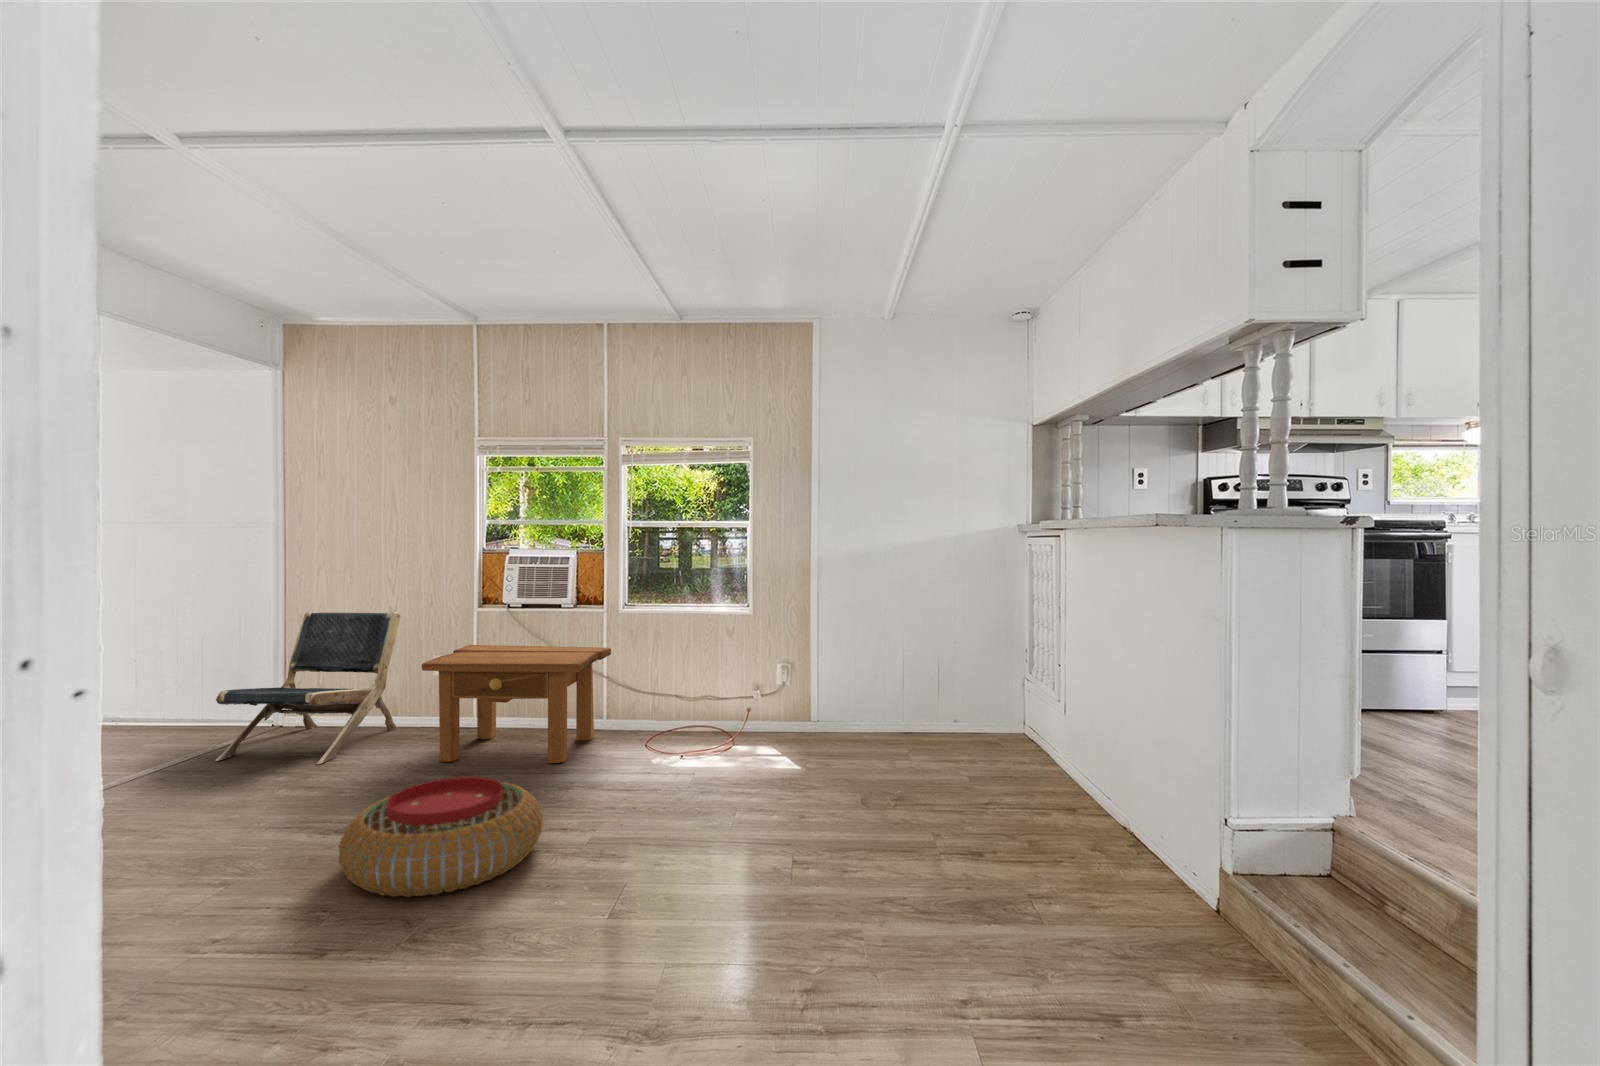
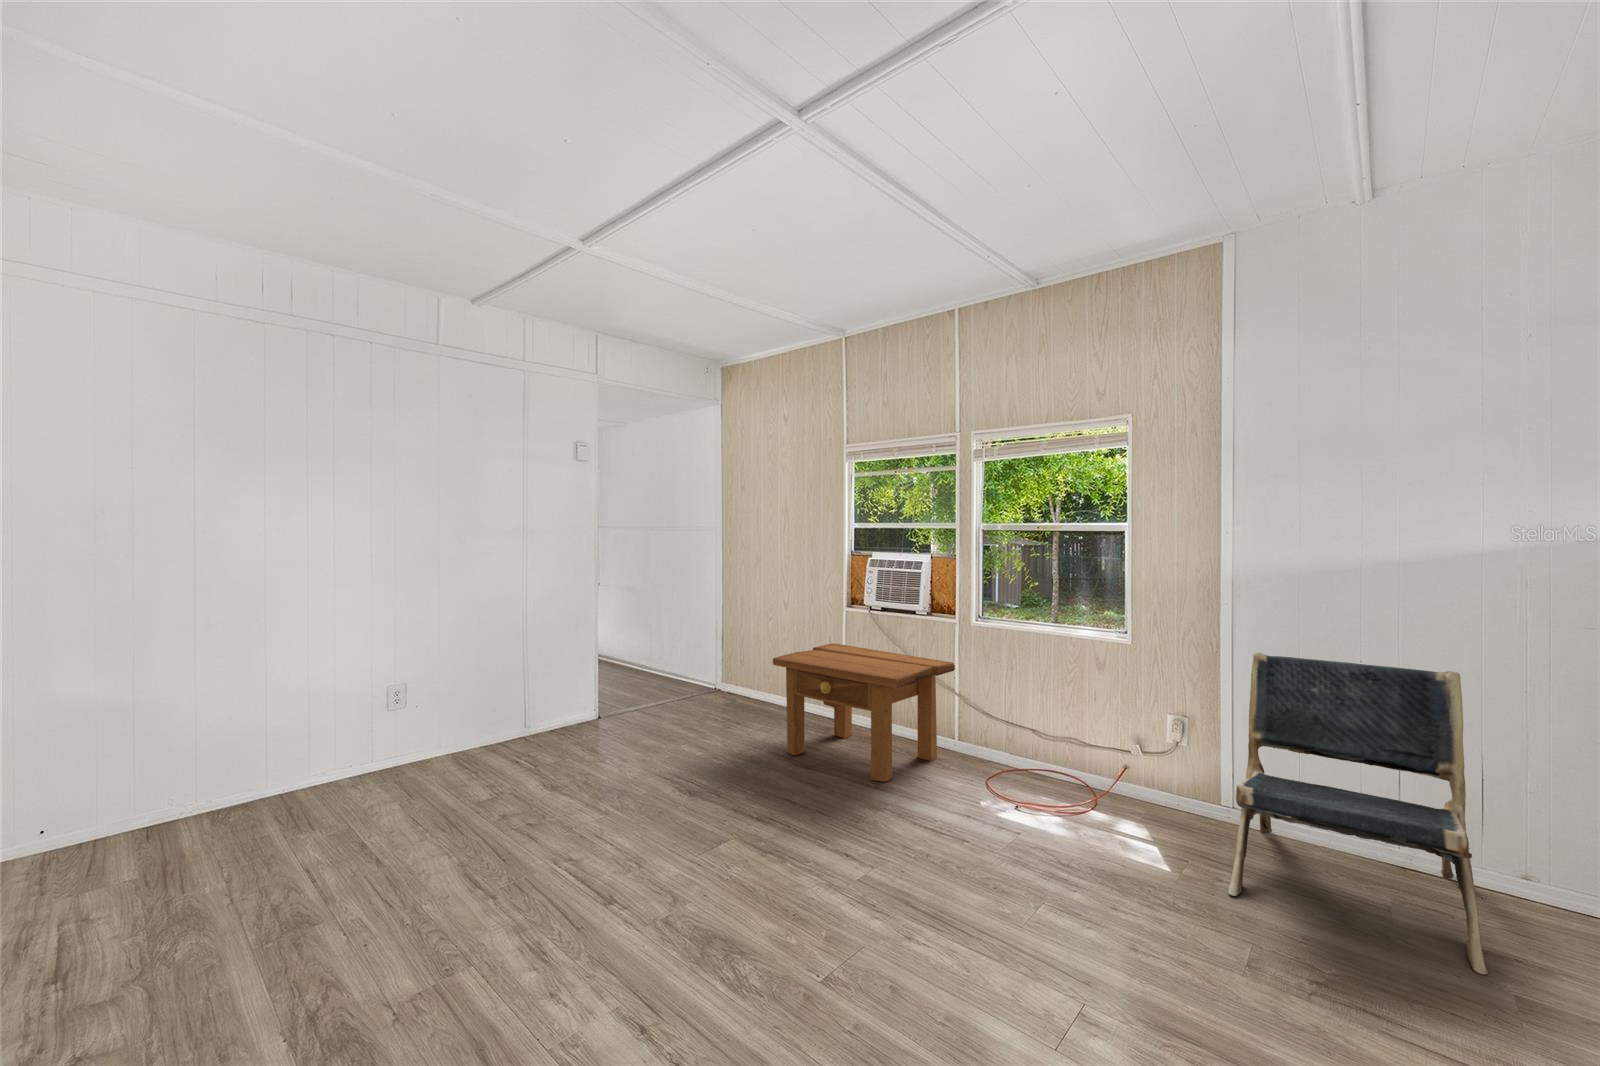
lounge chair: present [215,611,401,764] -> present [1228,652,1488,974]
pouf: present [339,777,543,897] -> none [606,783,795,914]

